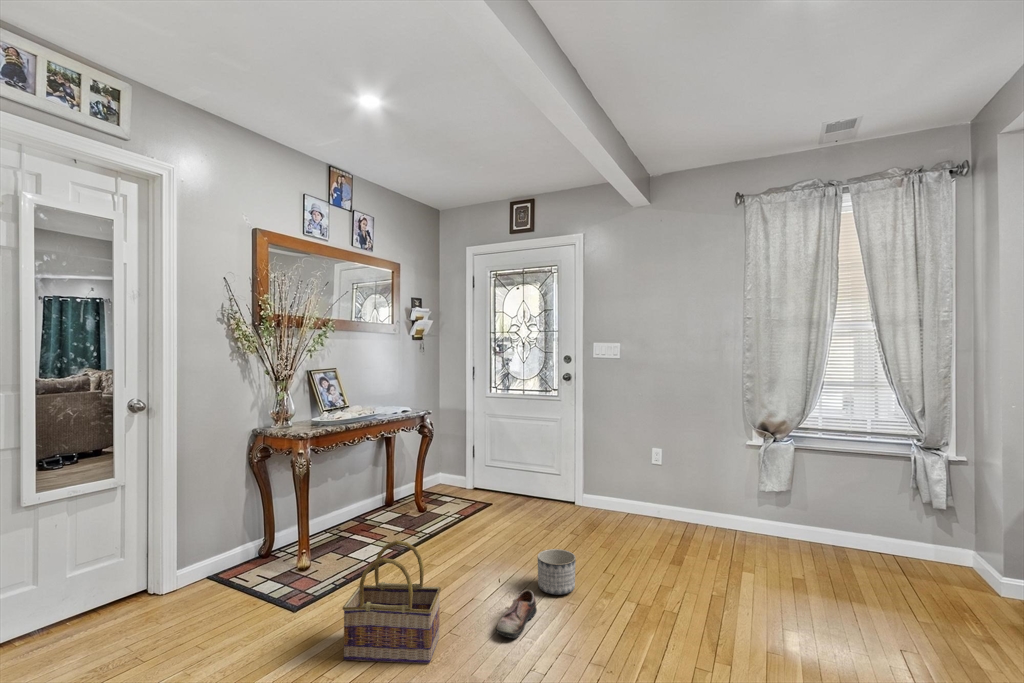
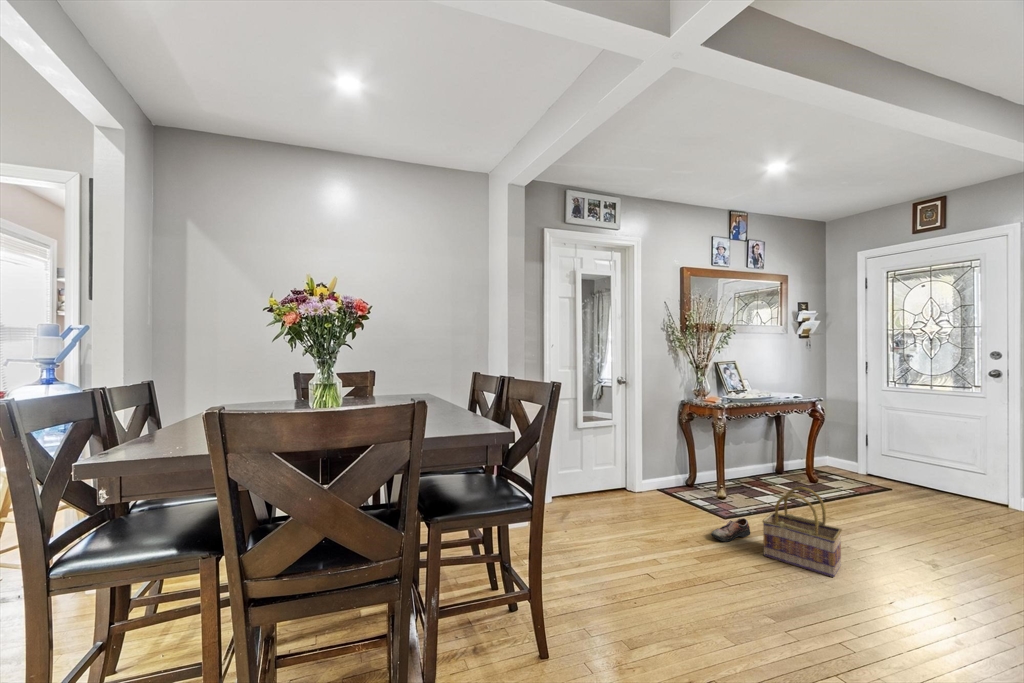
planter: present [537,549,576,595] -> none [946,532,996,575]
shoe: present [496,590,537,638] -> present [711,518,750,541]

